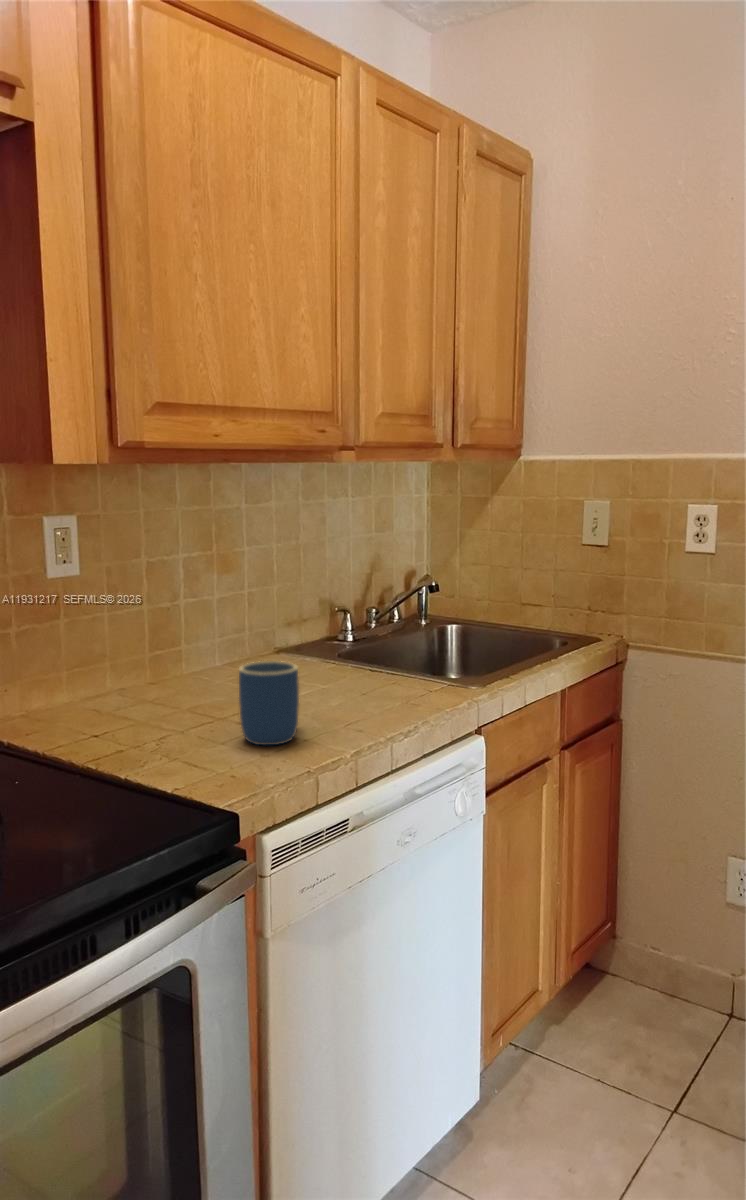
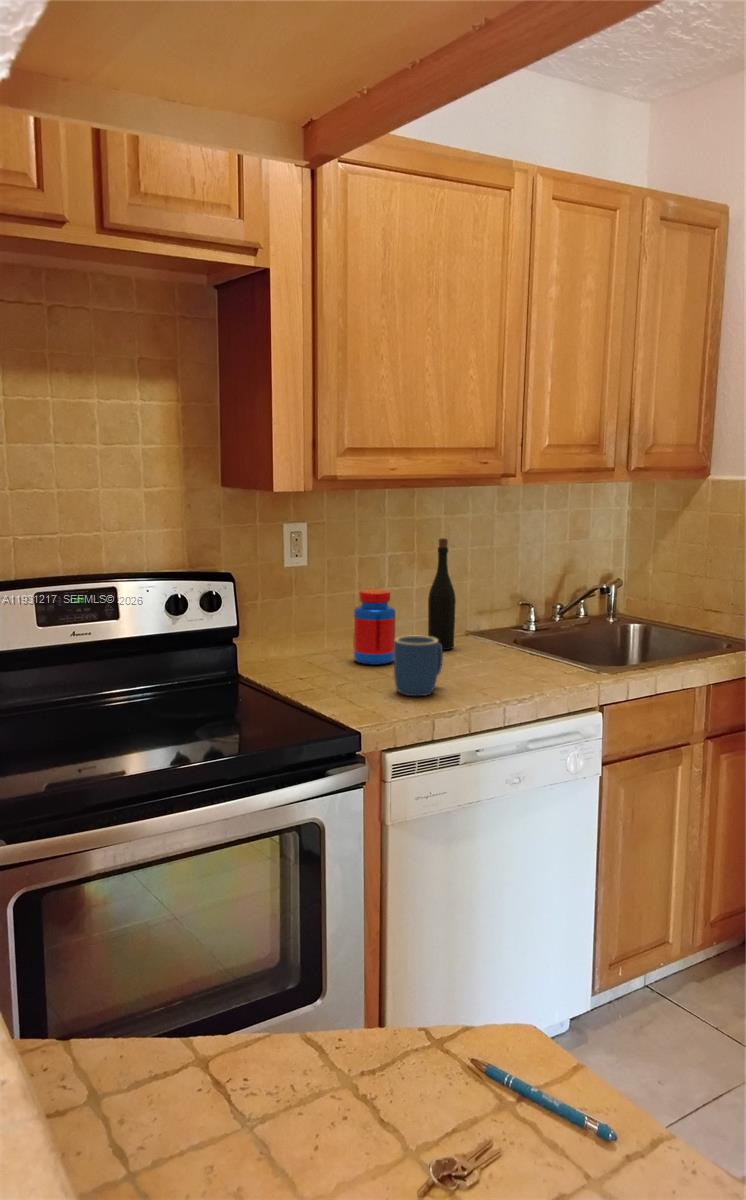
bottle: none [238,532,274,676] -> present [428,538,456,650]
jar: none [152,603,211,705] -> present [353,589,395,665]

